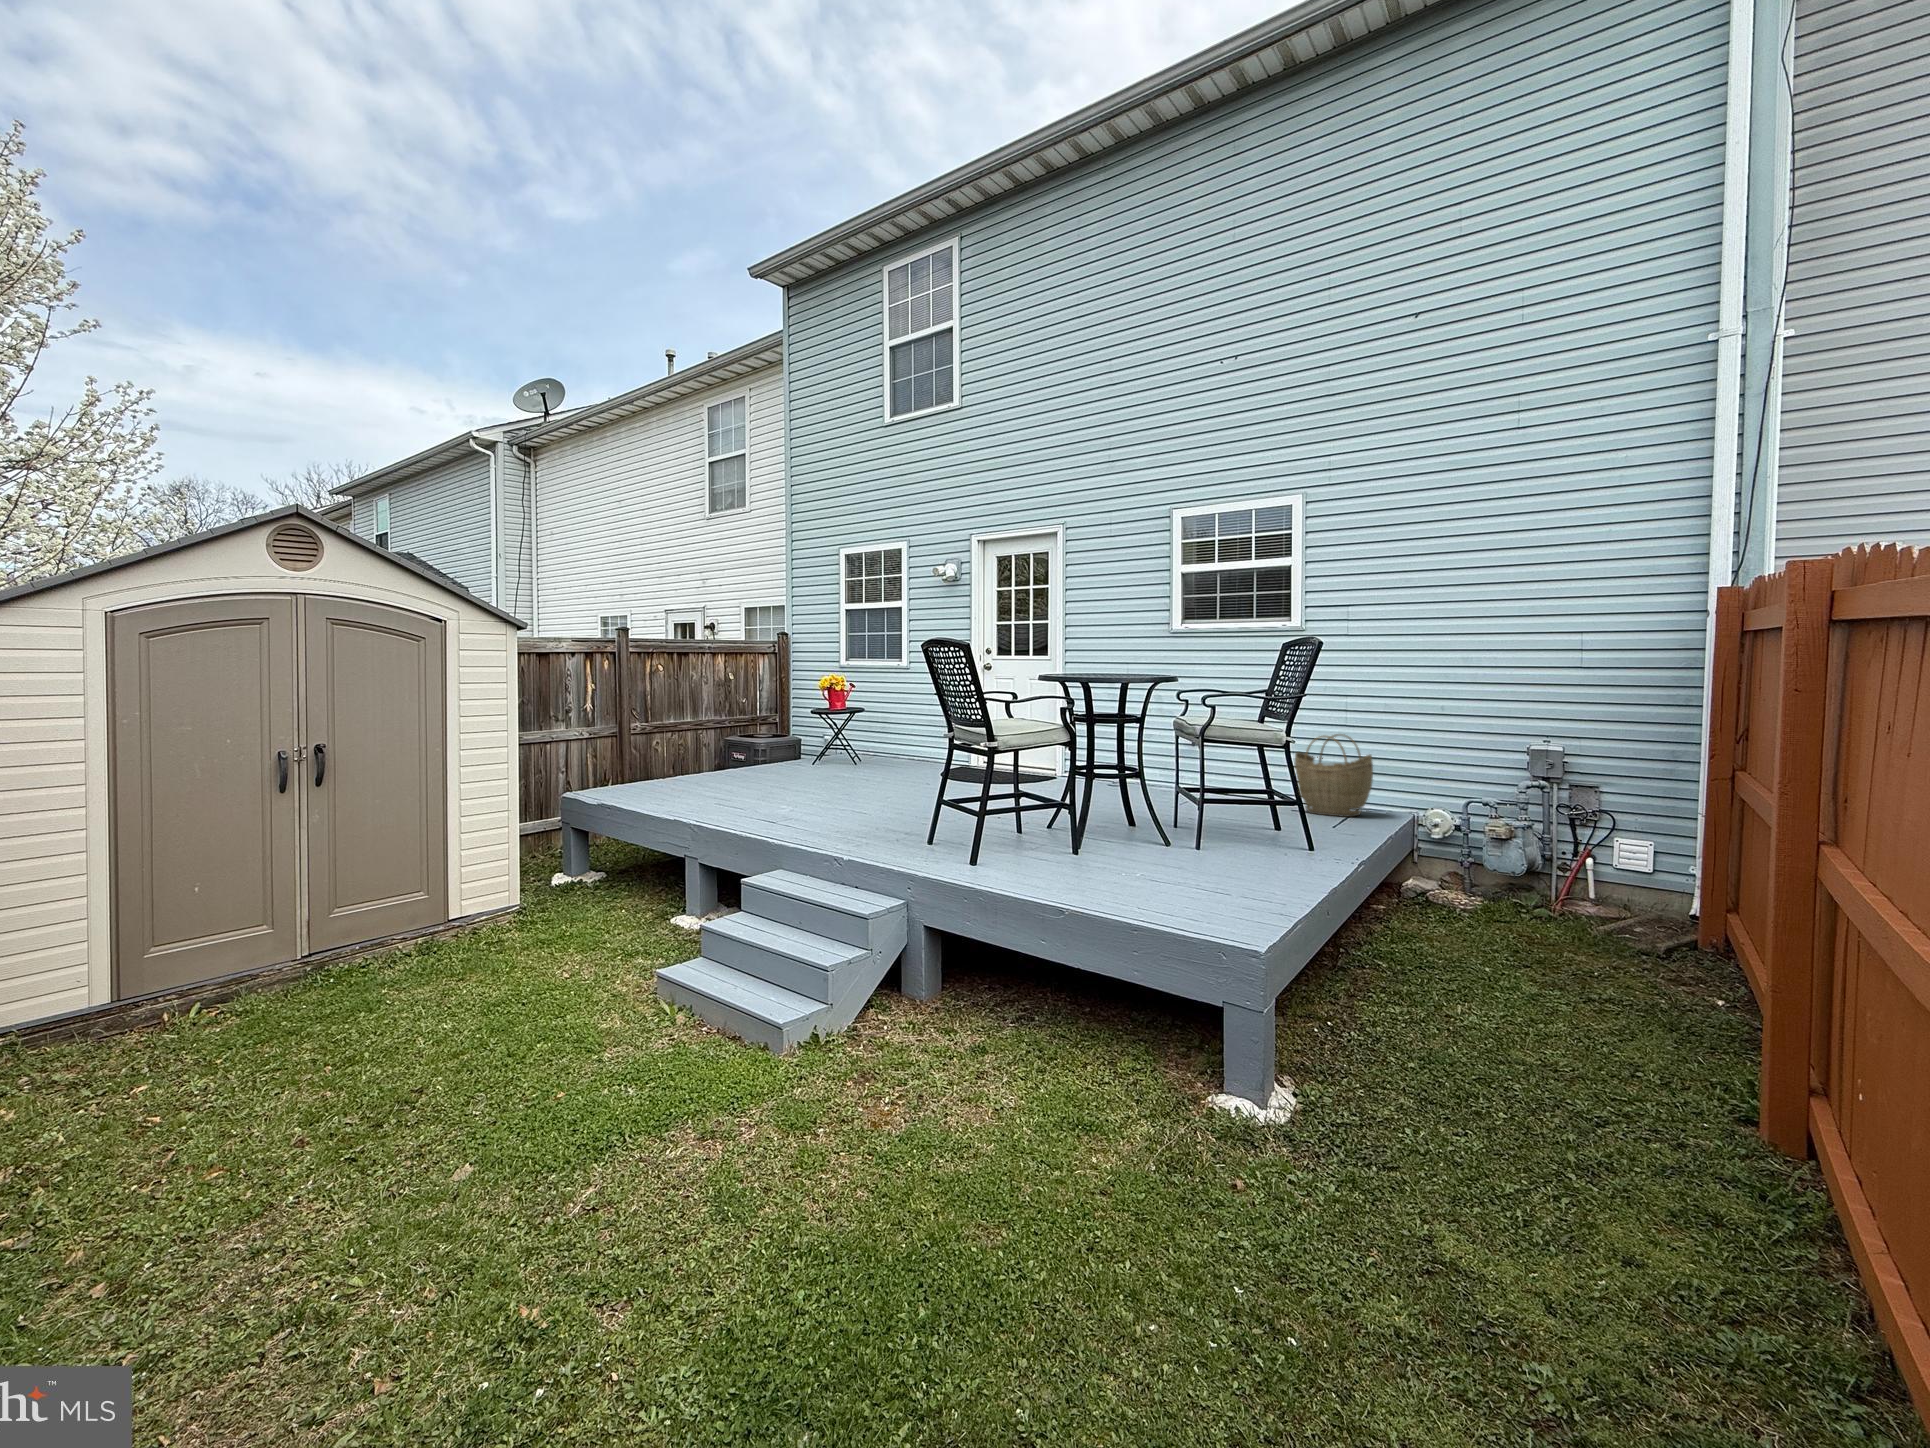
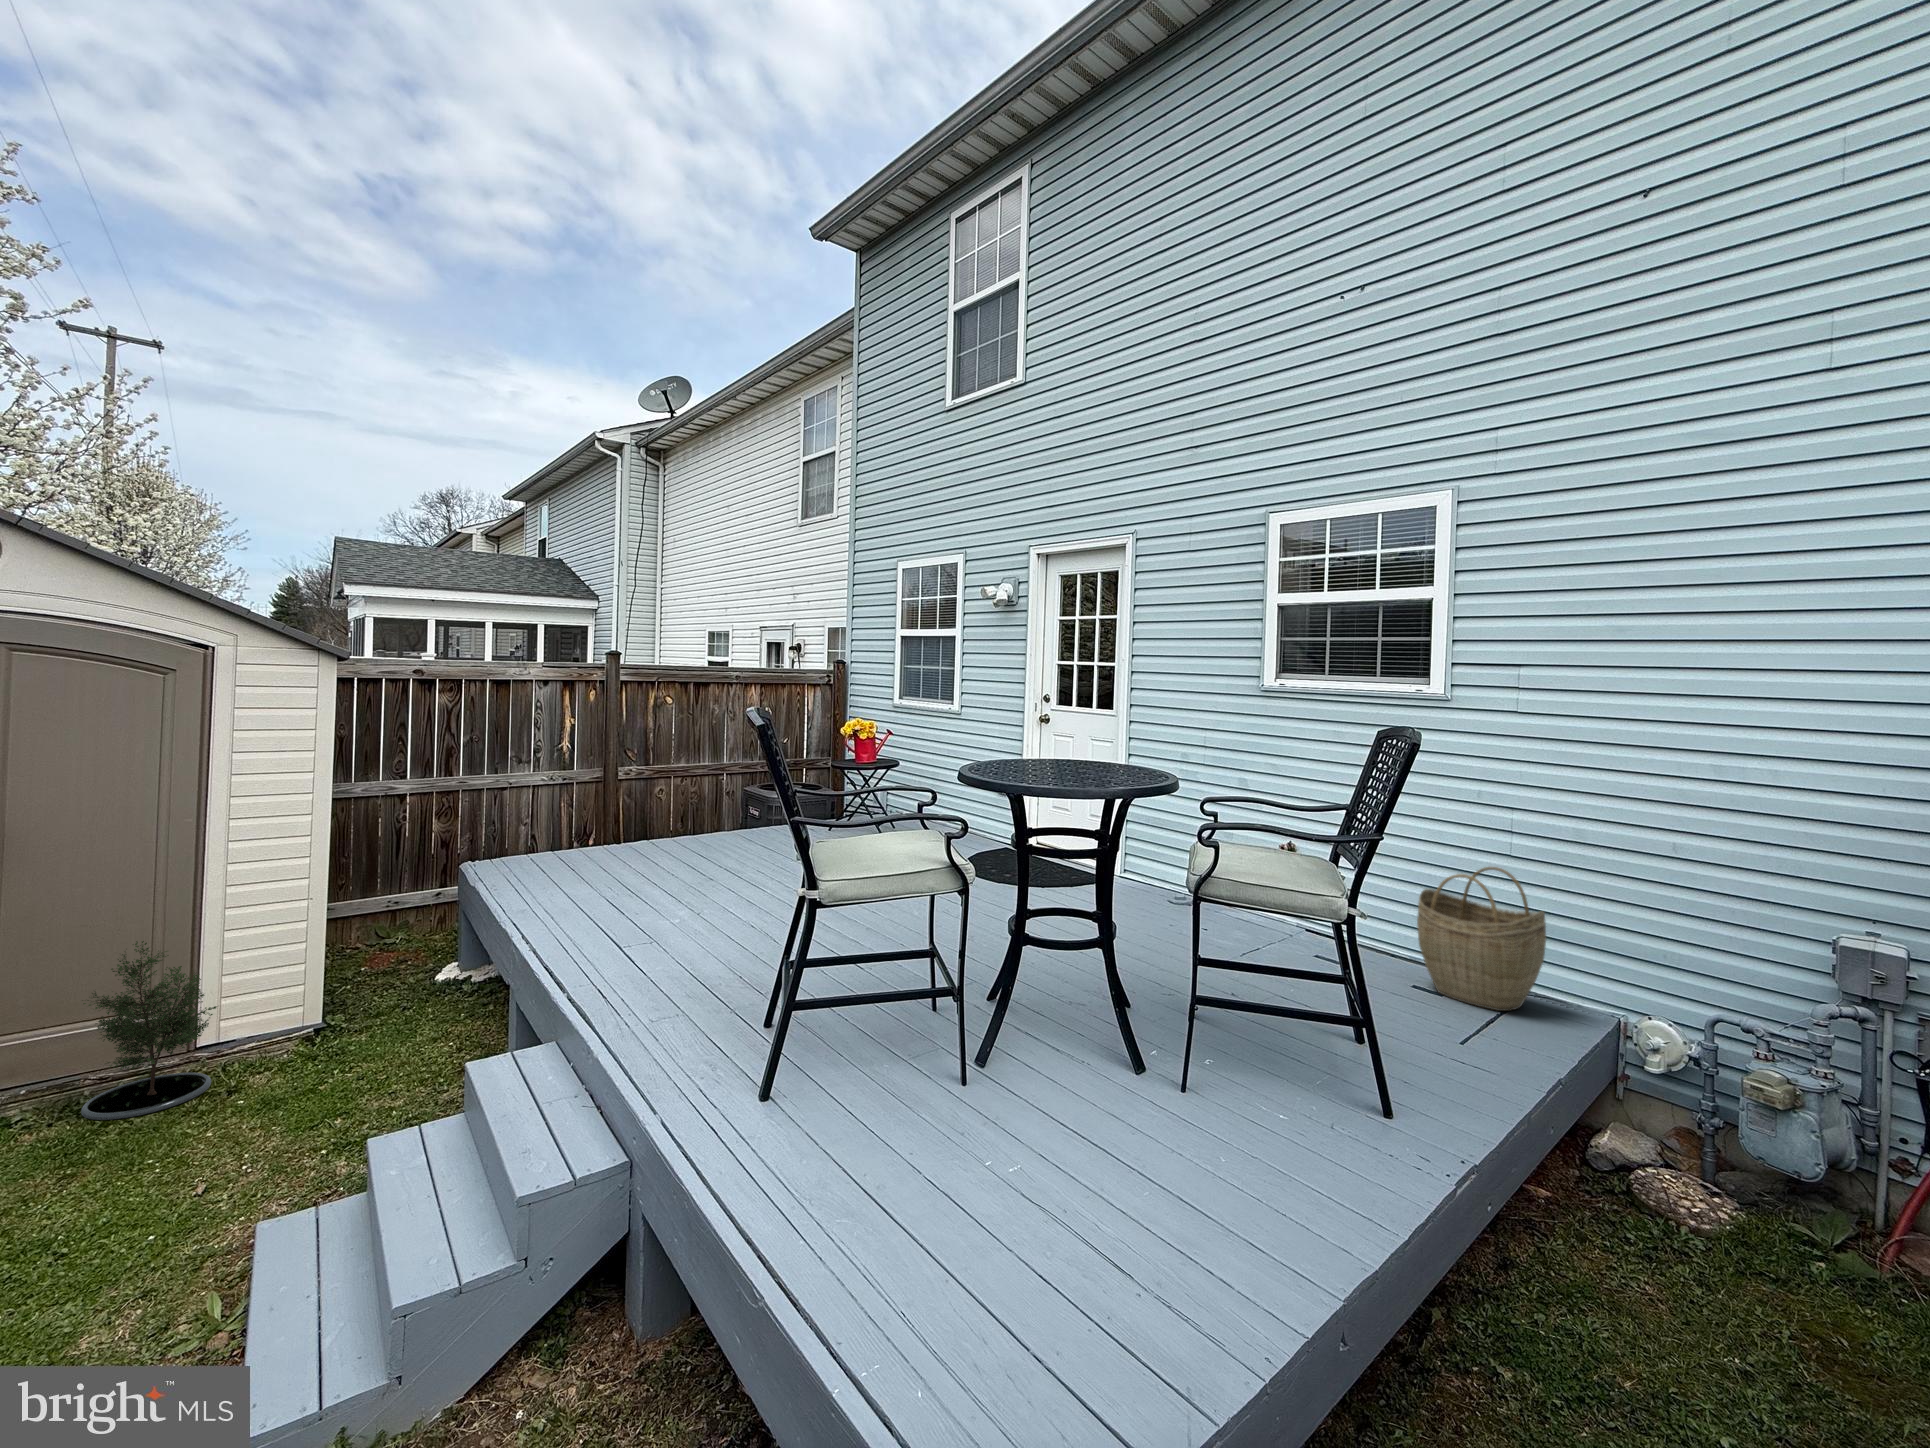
potted tree: none [441,812,516,933] -> present [81,941,217,1120]

